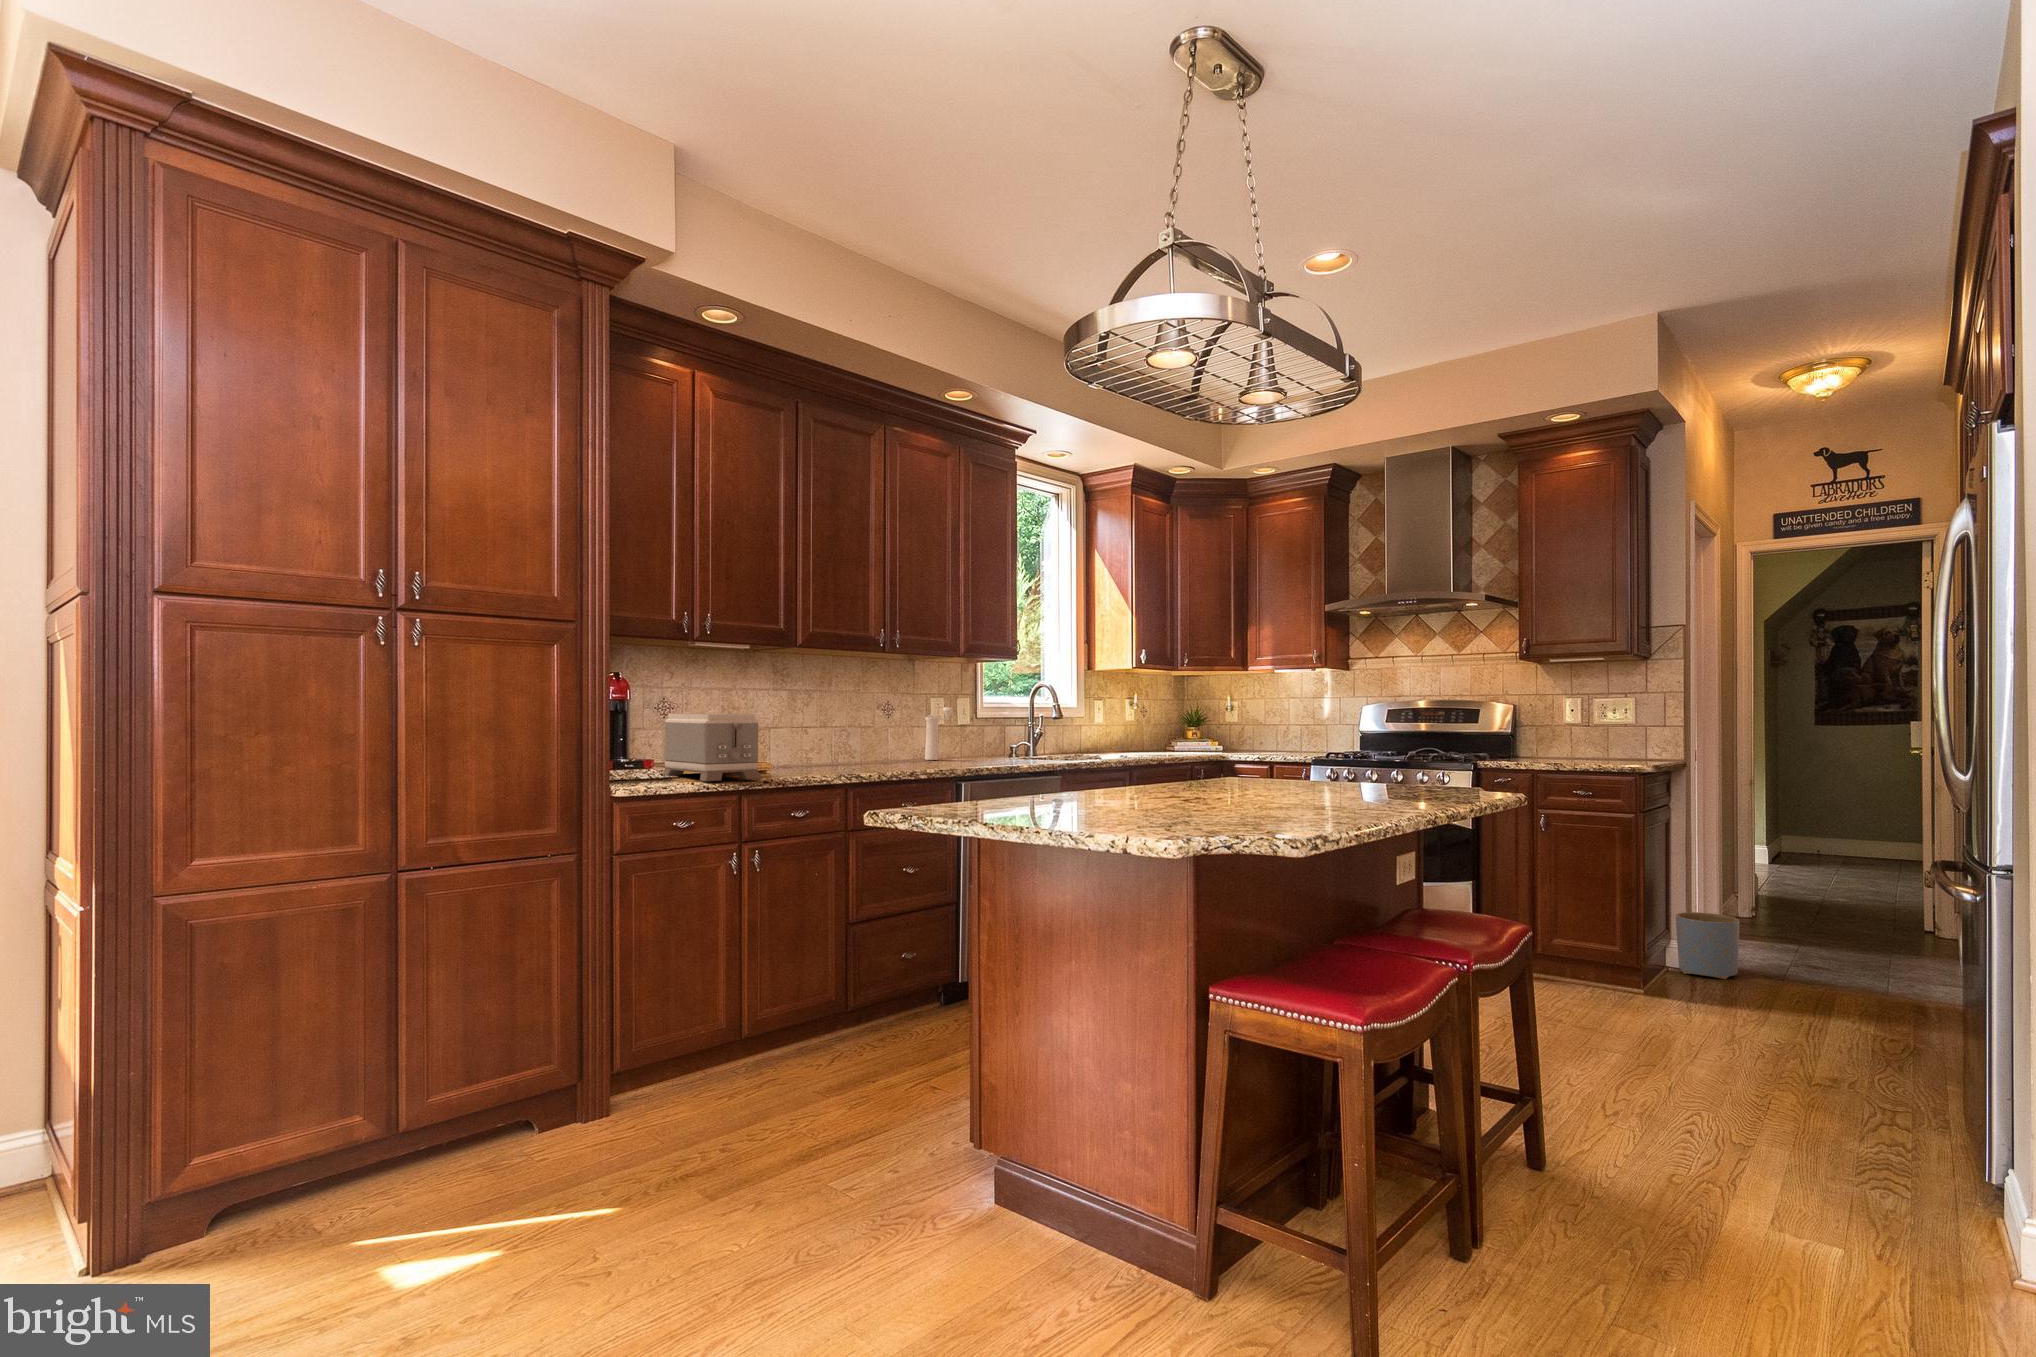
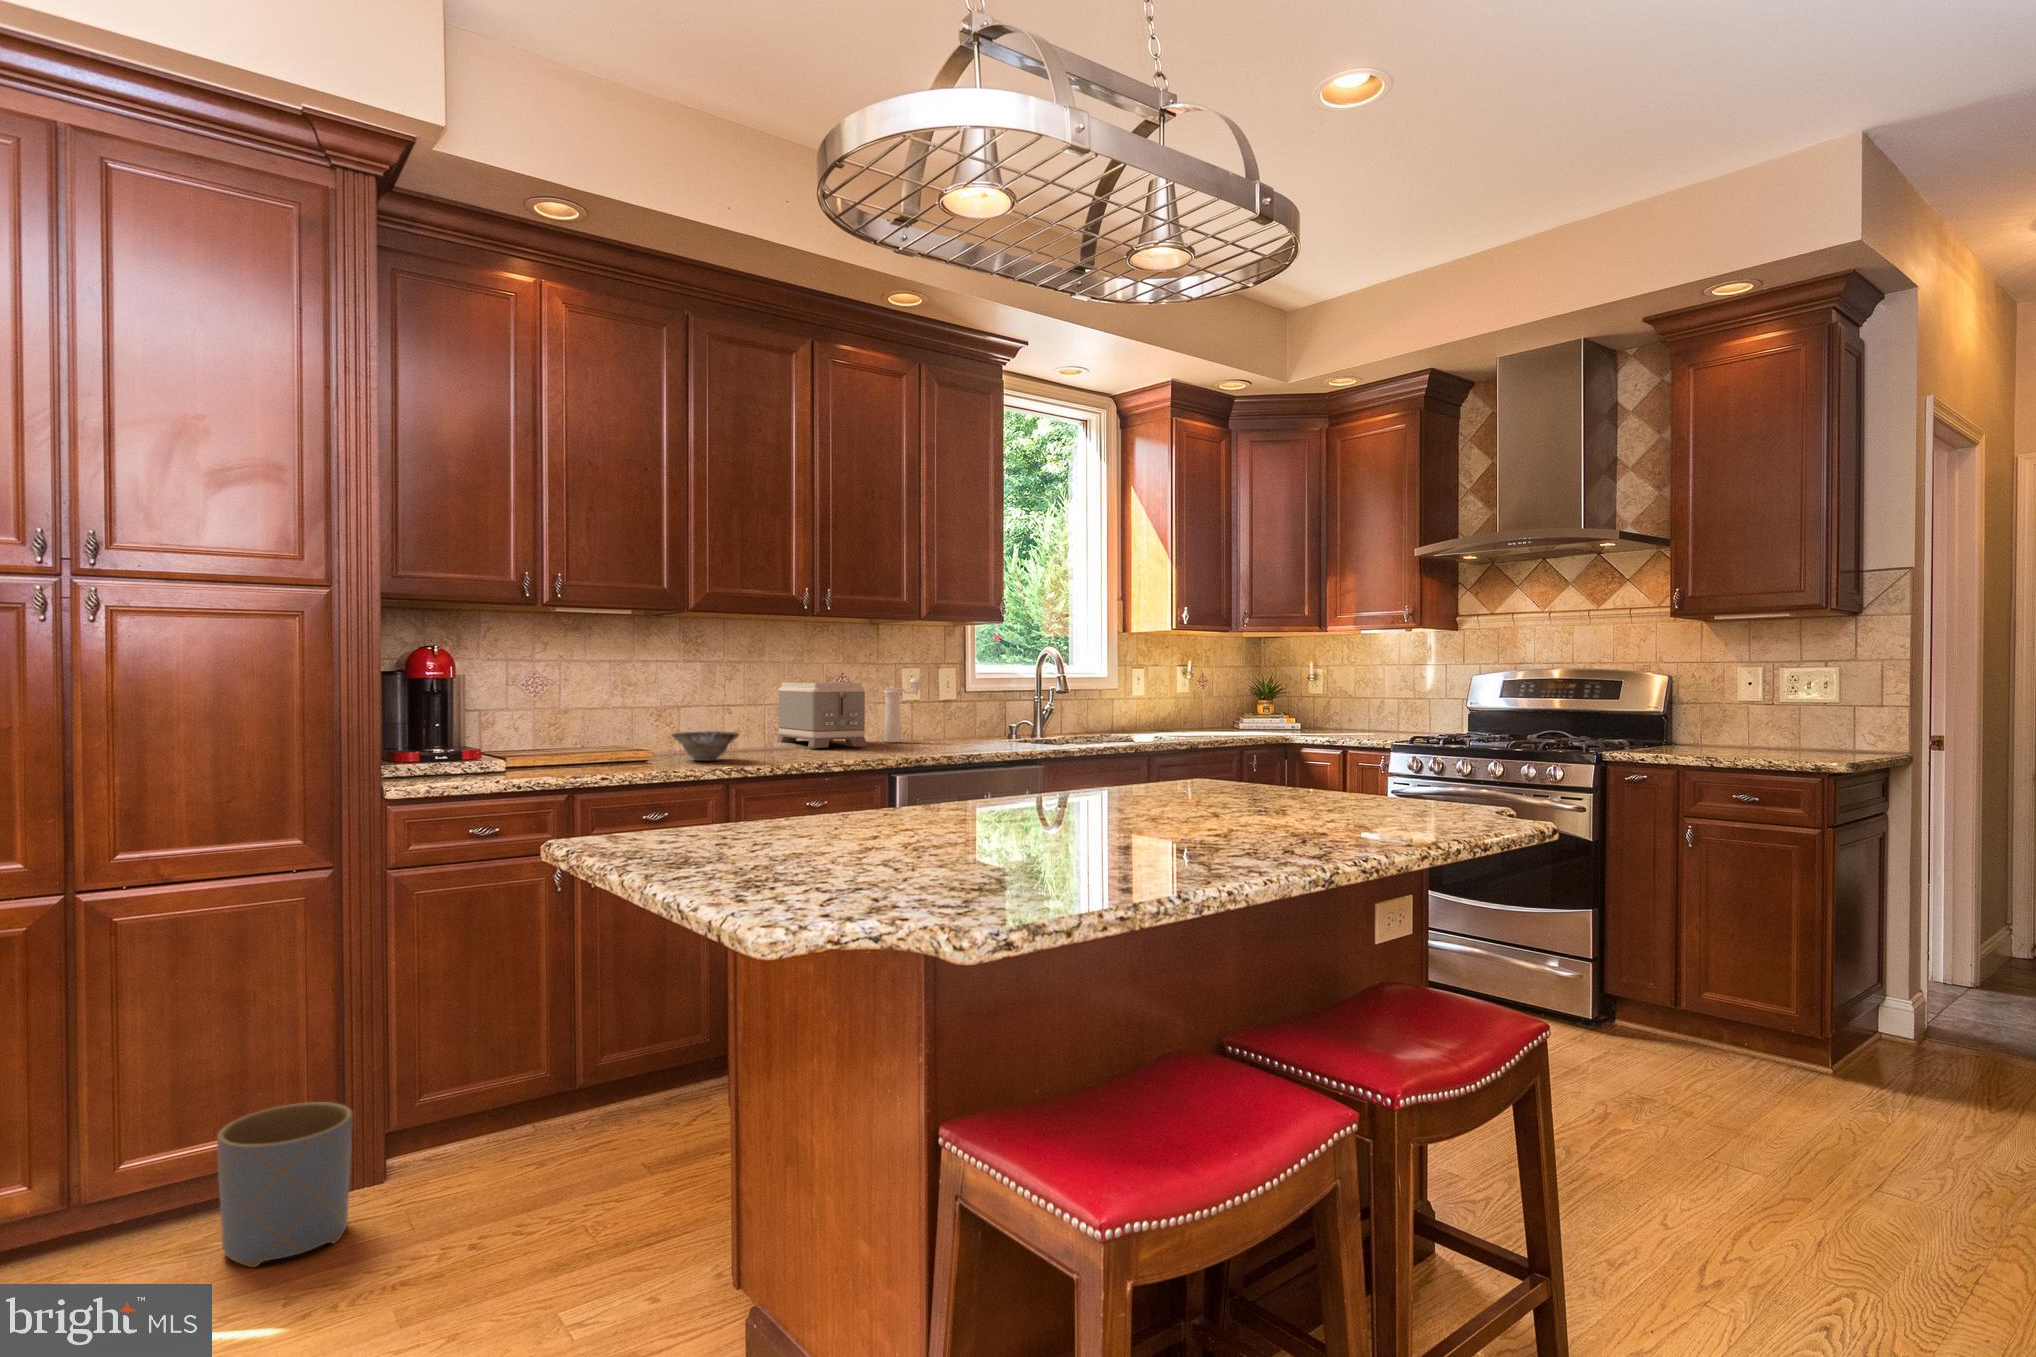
toaster: present [662,714,761,781] -> present [777,682,868,748]
ceramic bowl: none [794,750,848,774] -> present [672,731,739,761]
planter: present [1676,912,1739,979] -> present [217,1102,353,1267]

